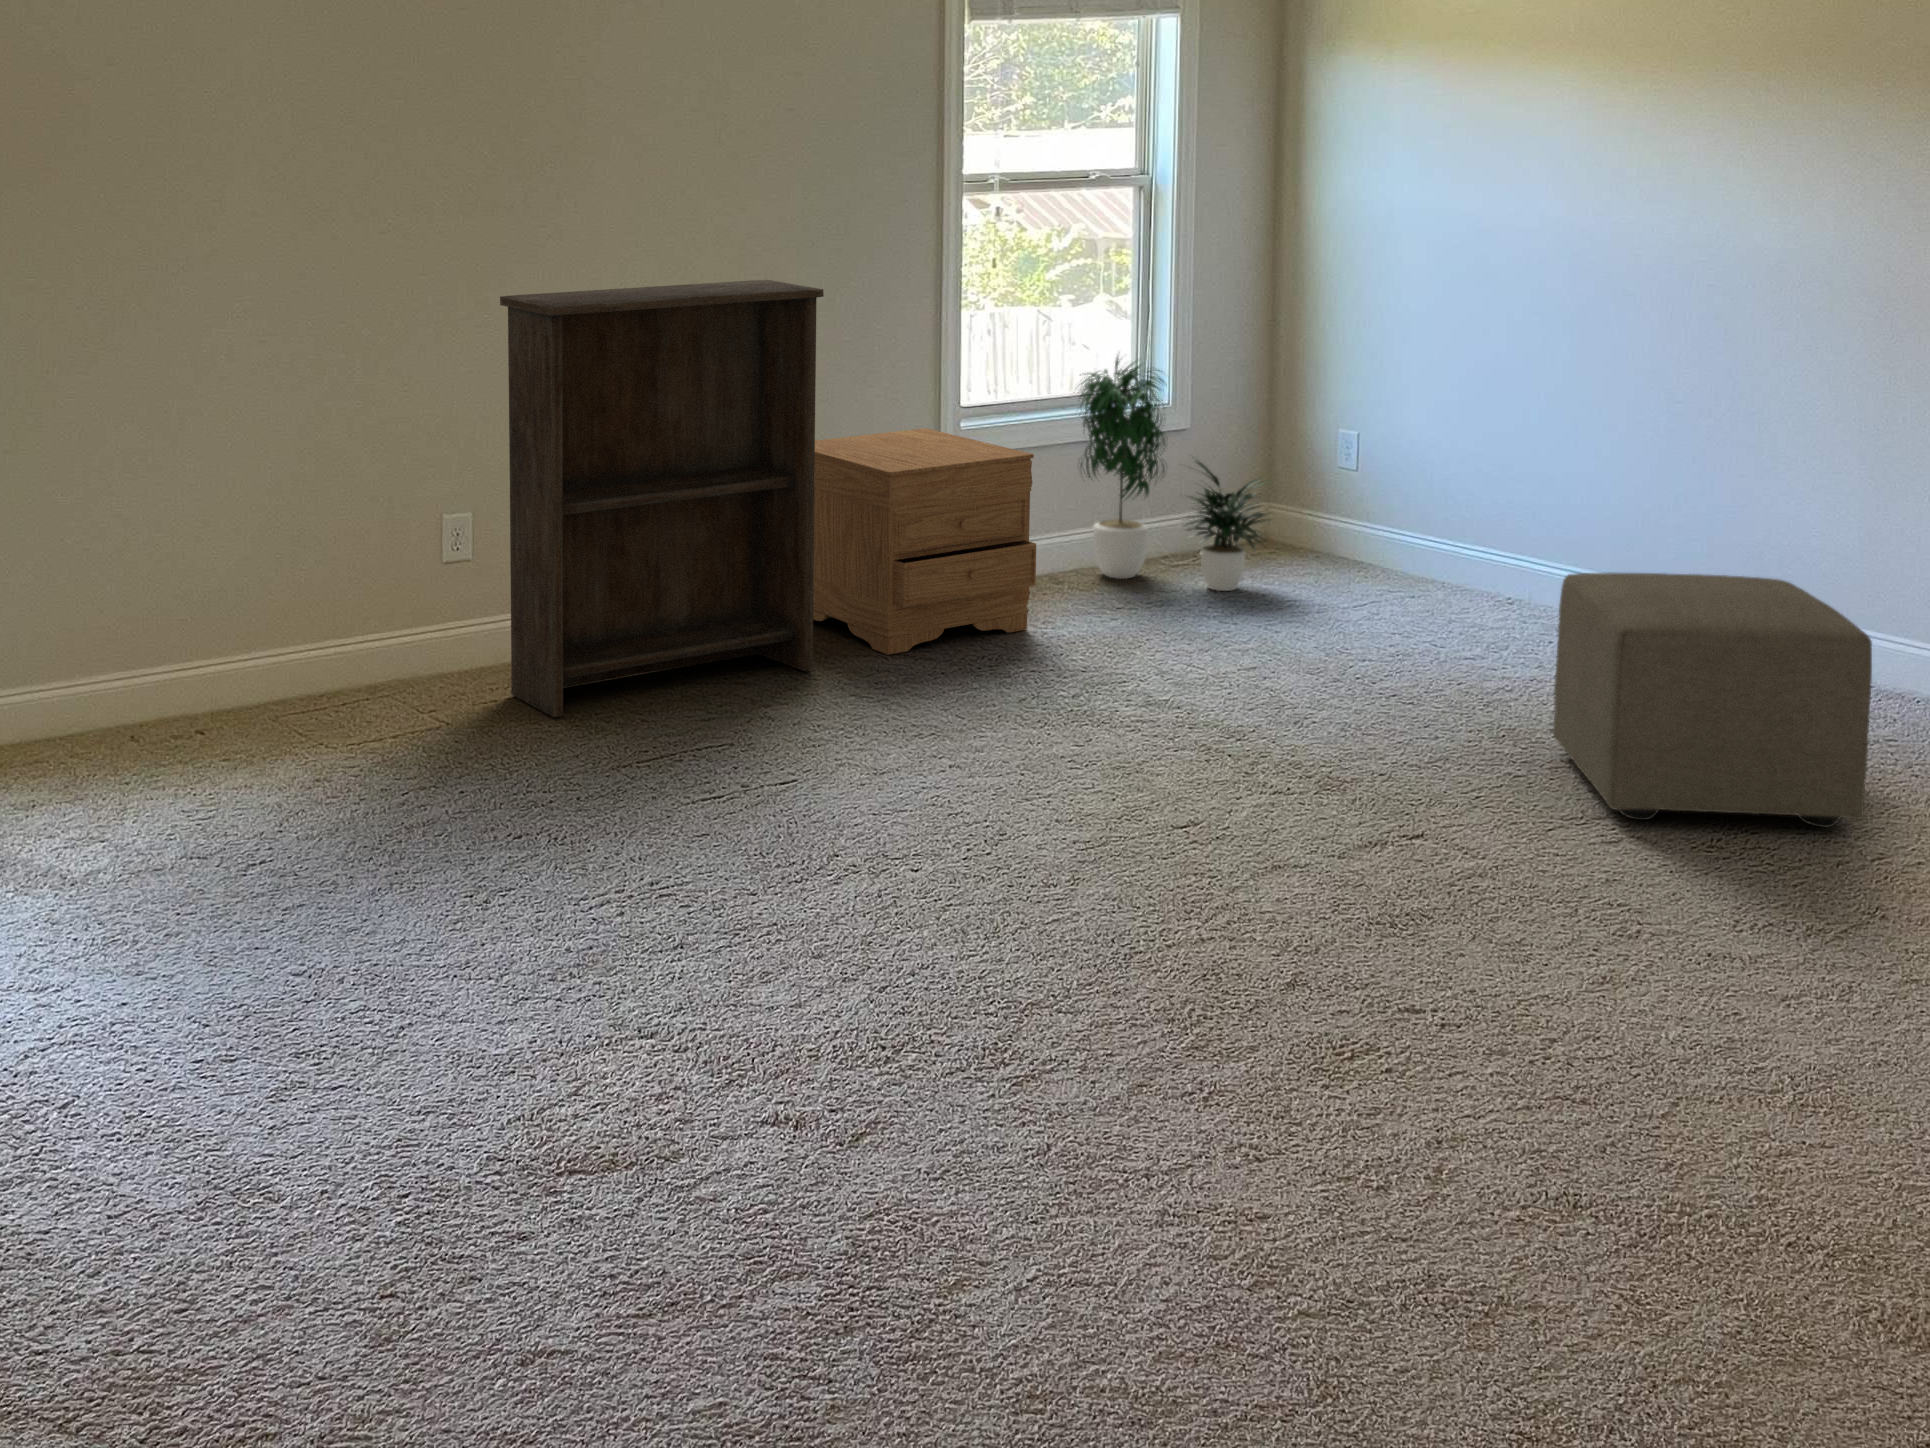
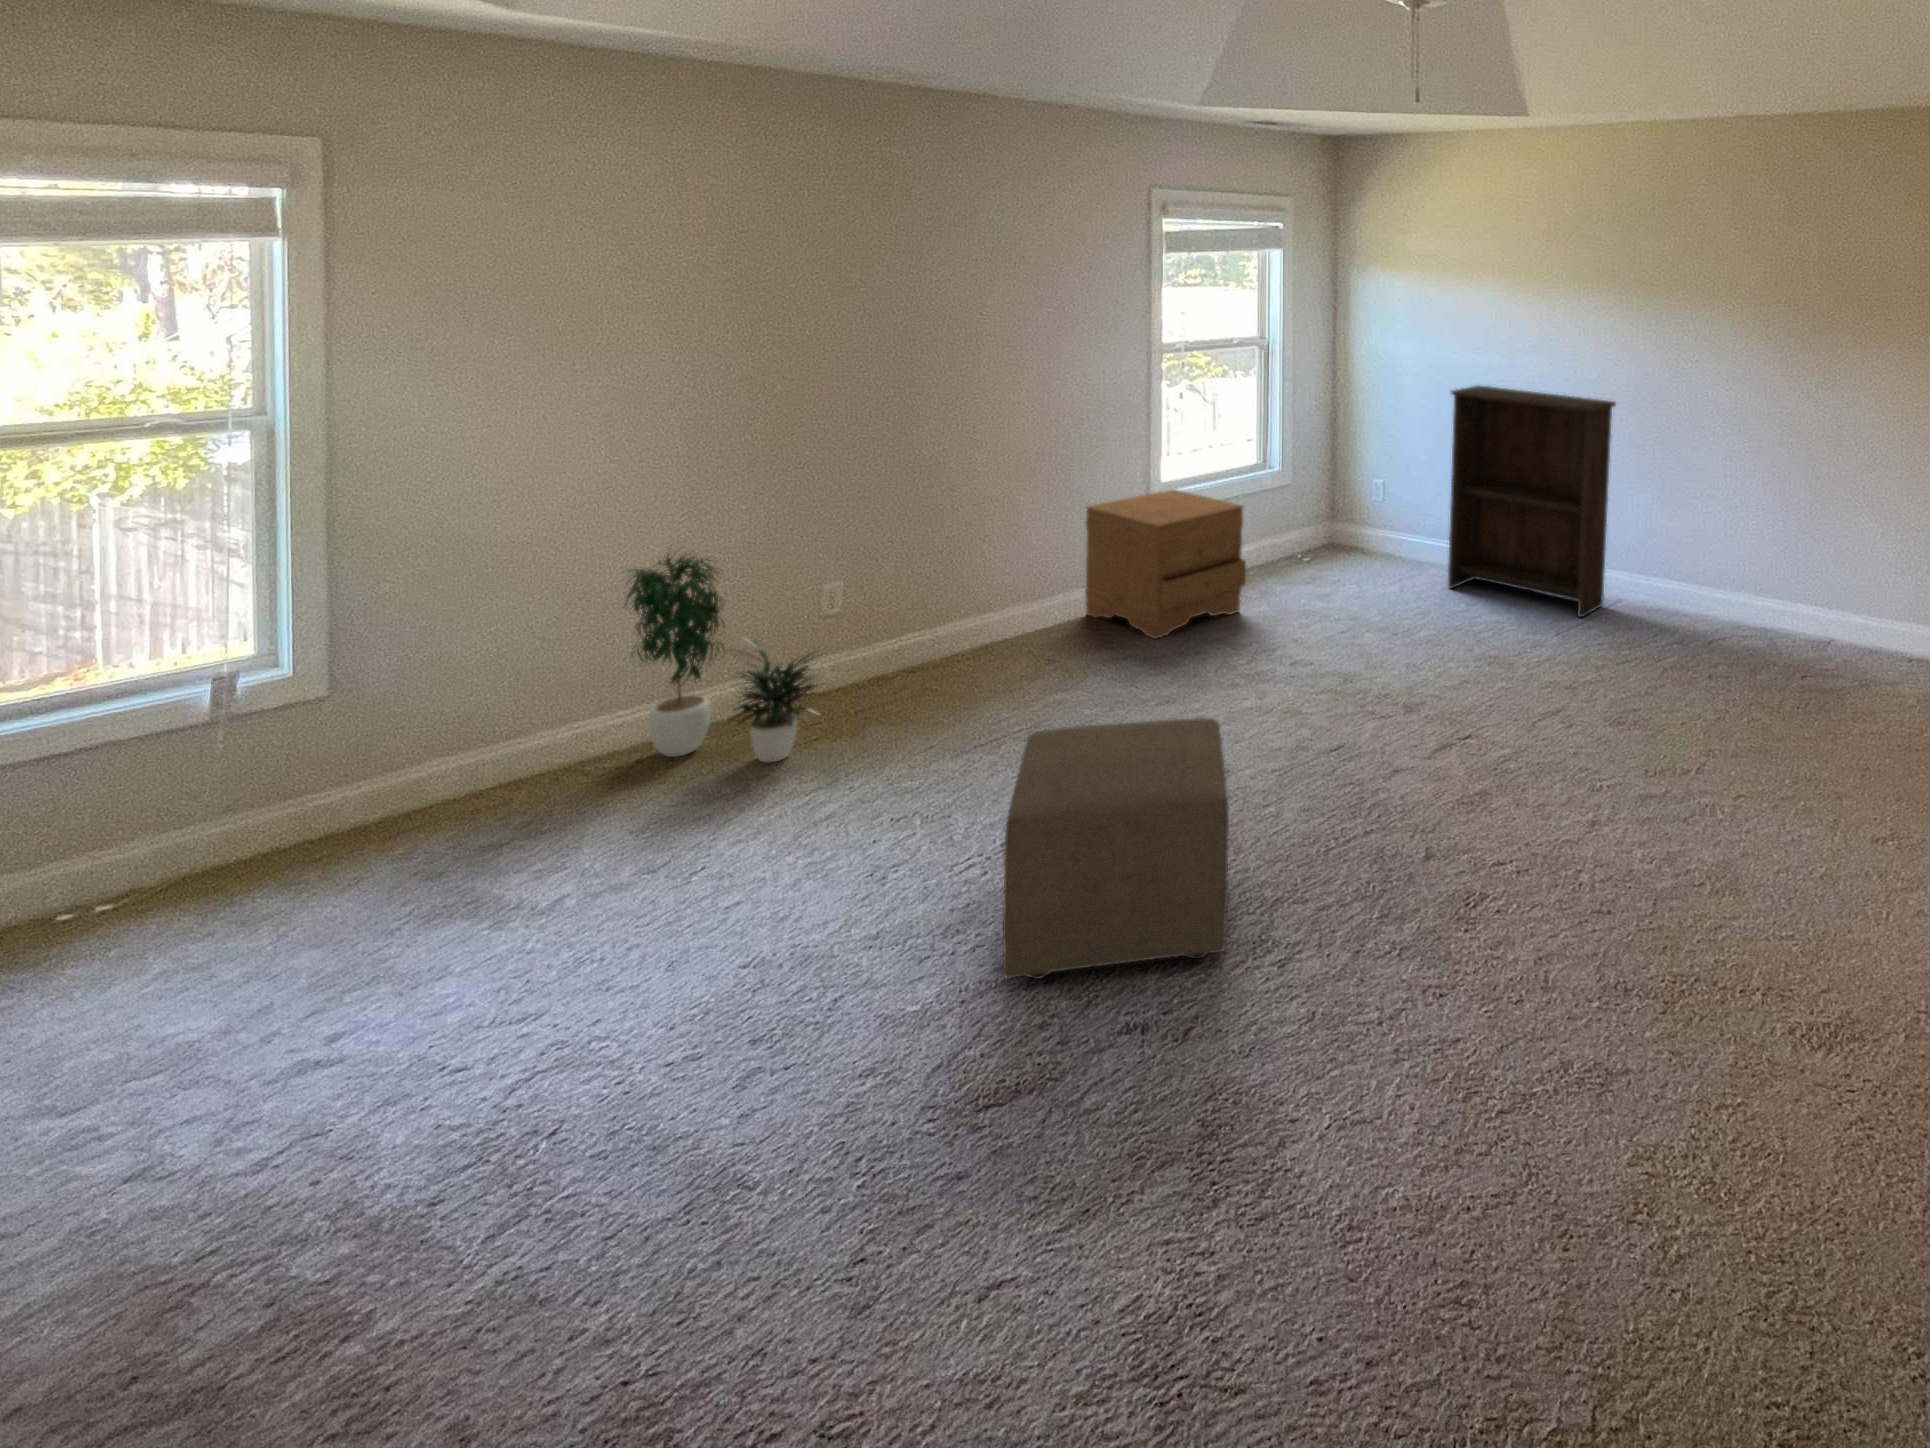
bookshelf: present [500,280,824,717] -> present [1448,386,1616,617]
potted plant: present [1078,357,1268,591] -> present [624,555,823,763]
ottoman: present [1553,573,1872,828] -> present [1003,718,1229,979]

